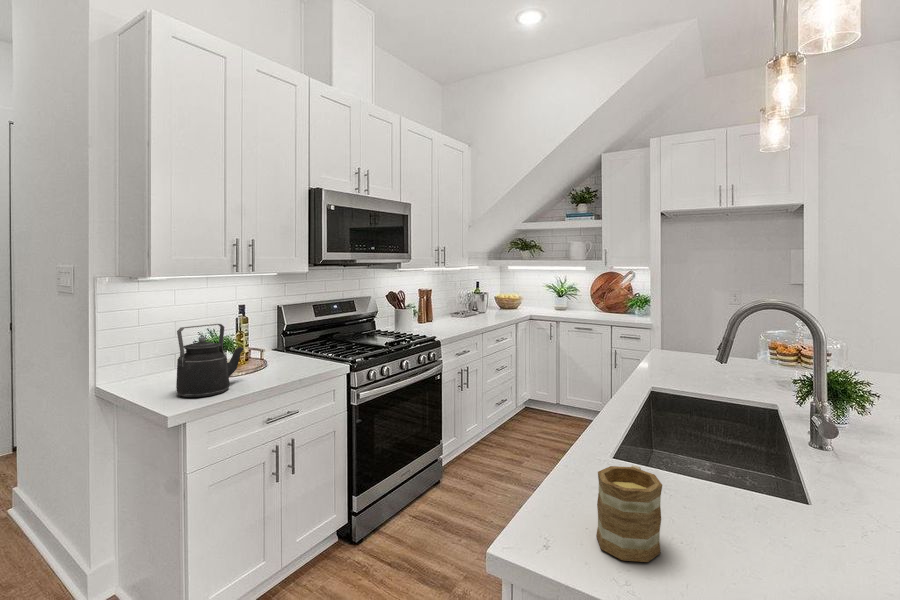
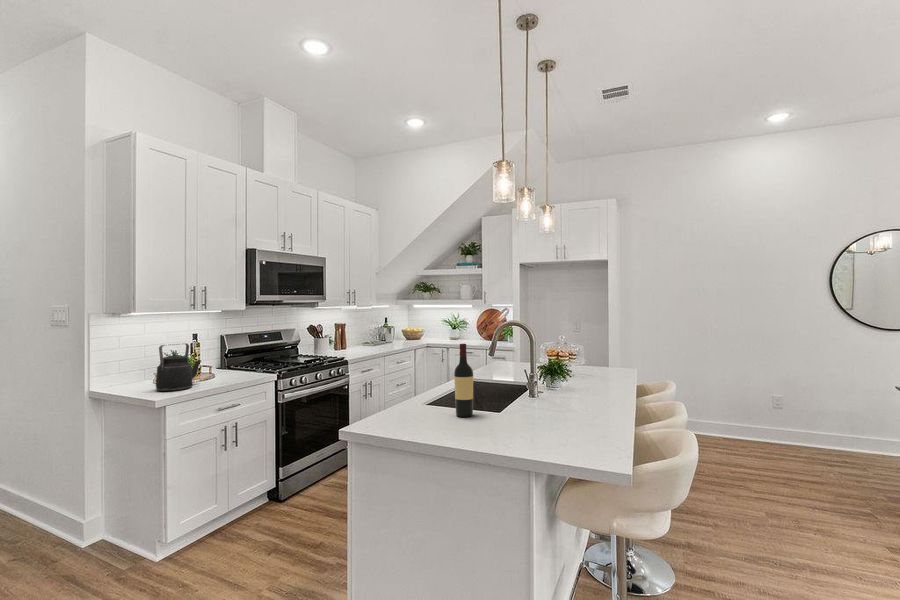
wine bottle: none [764,377,821,559] -> present [454,344,473,417]
mug: present [596,466,662,562] -> none [386,387,411,421]

